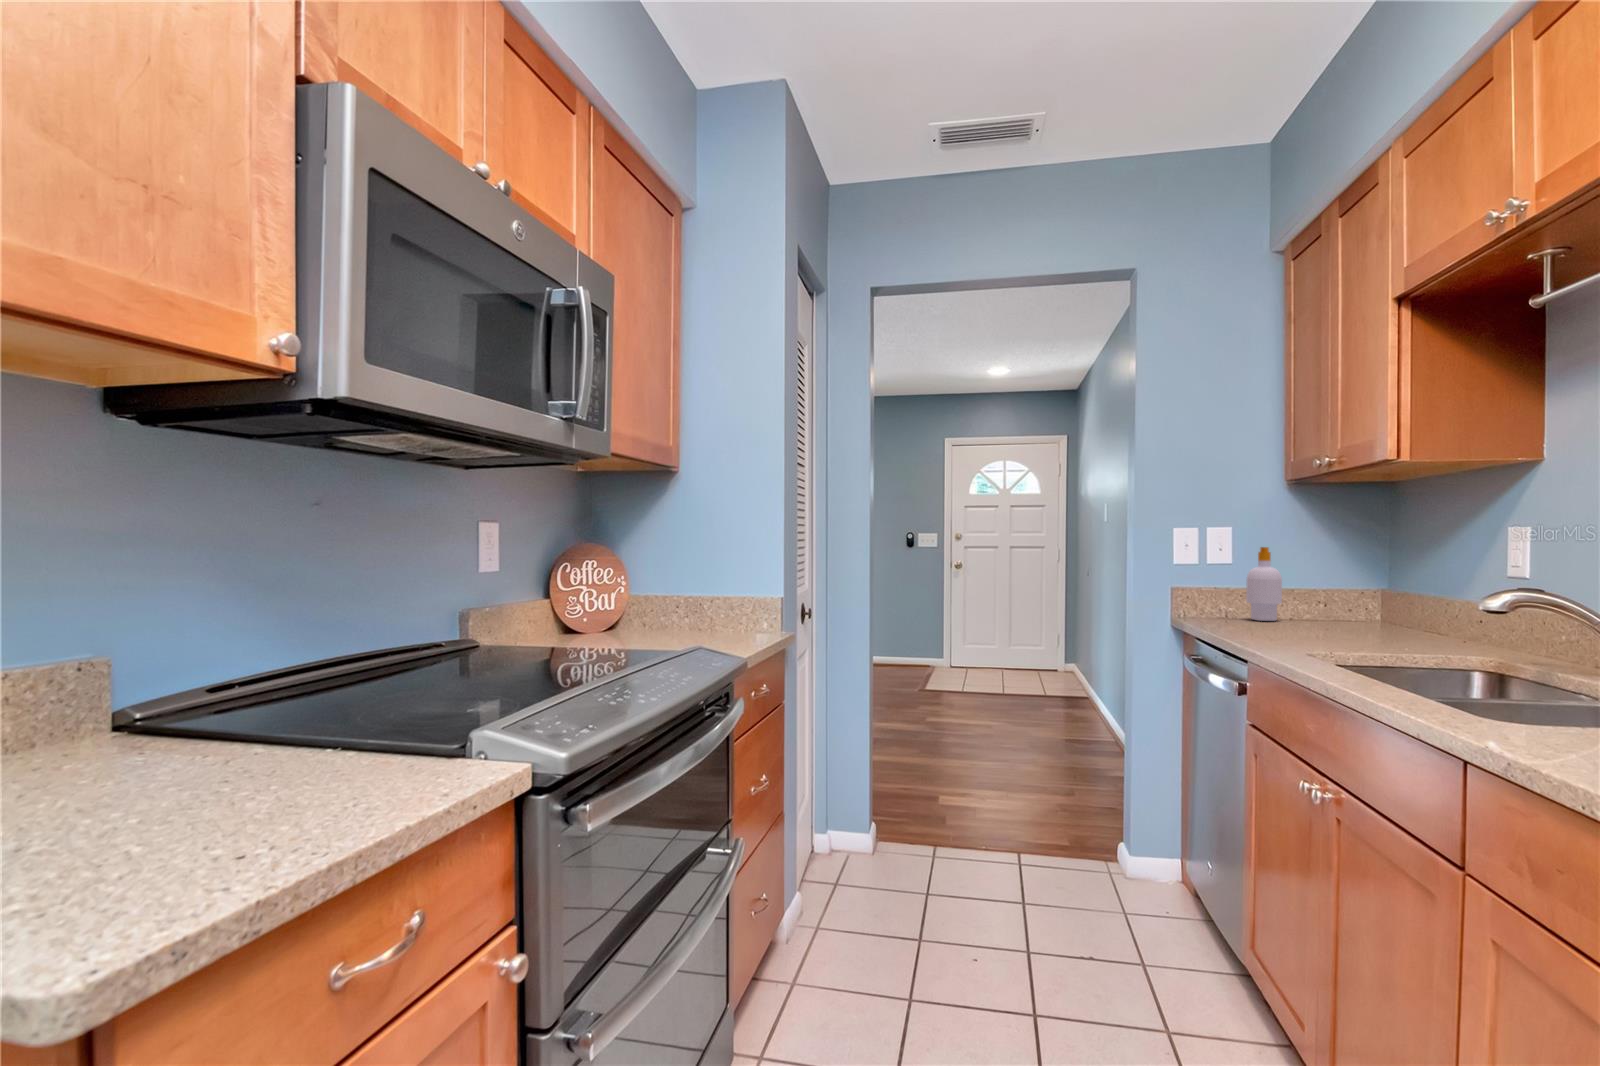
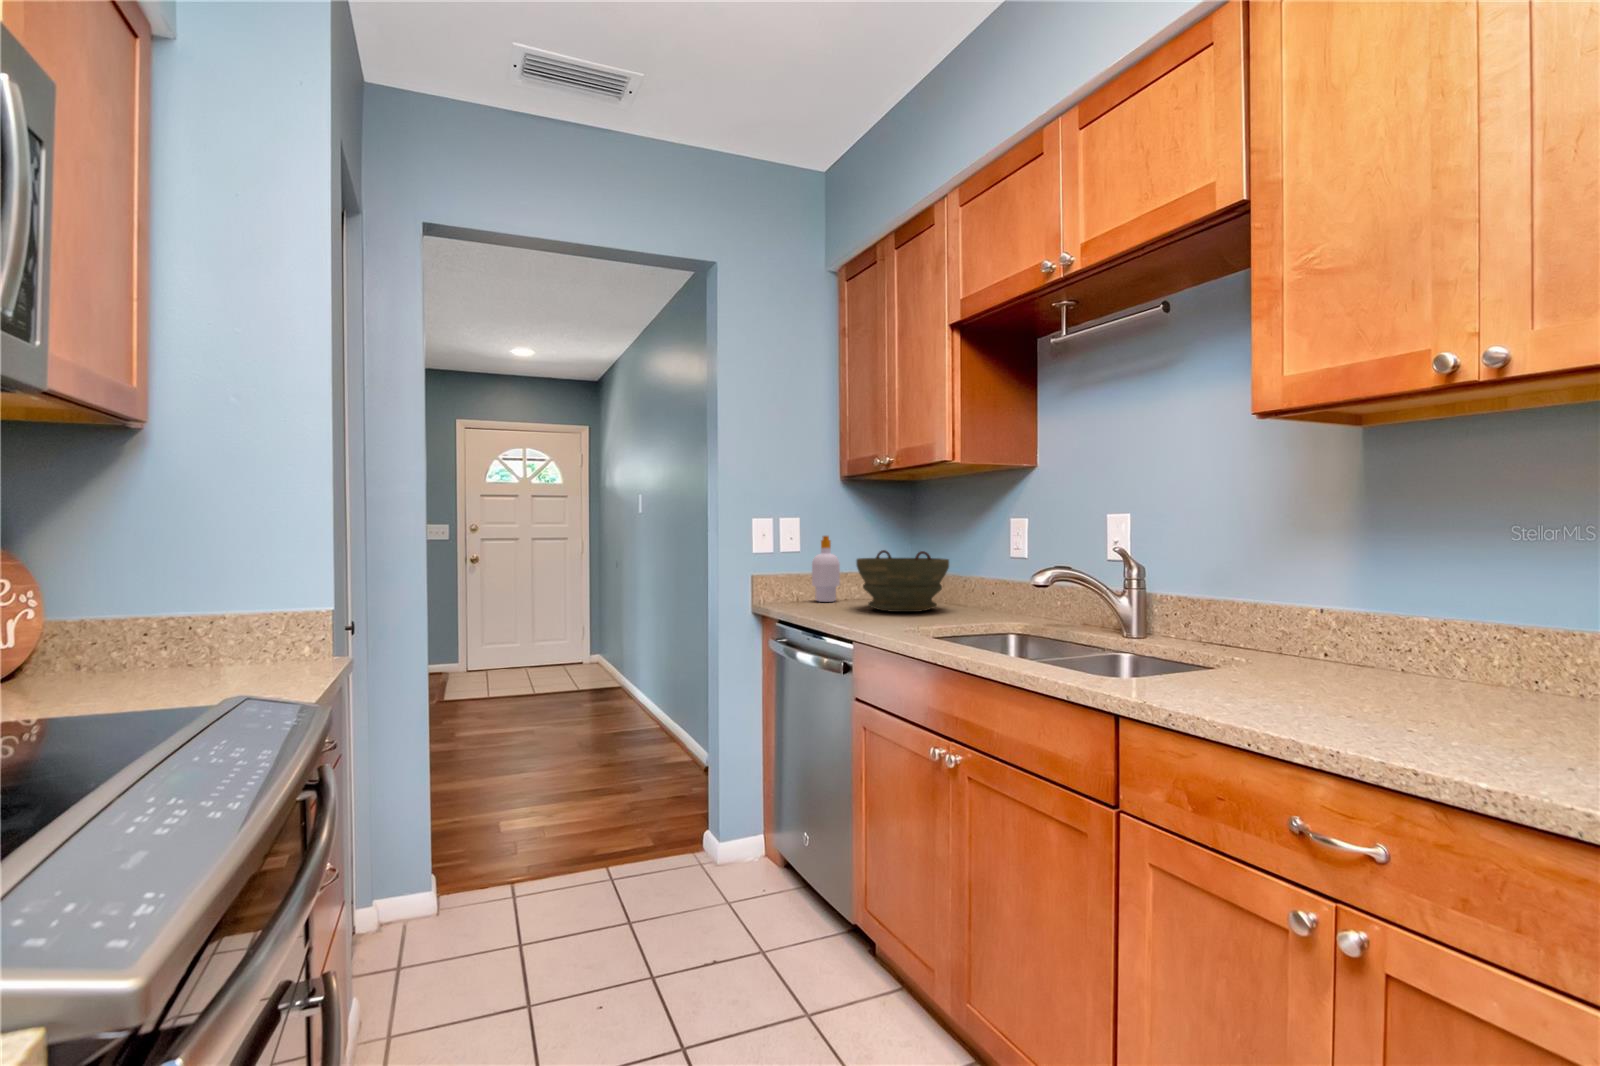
bowl: none [1288,565,1418,638] -> present [856,550,949,612]

